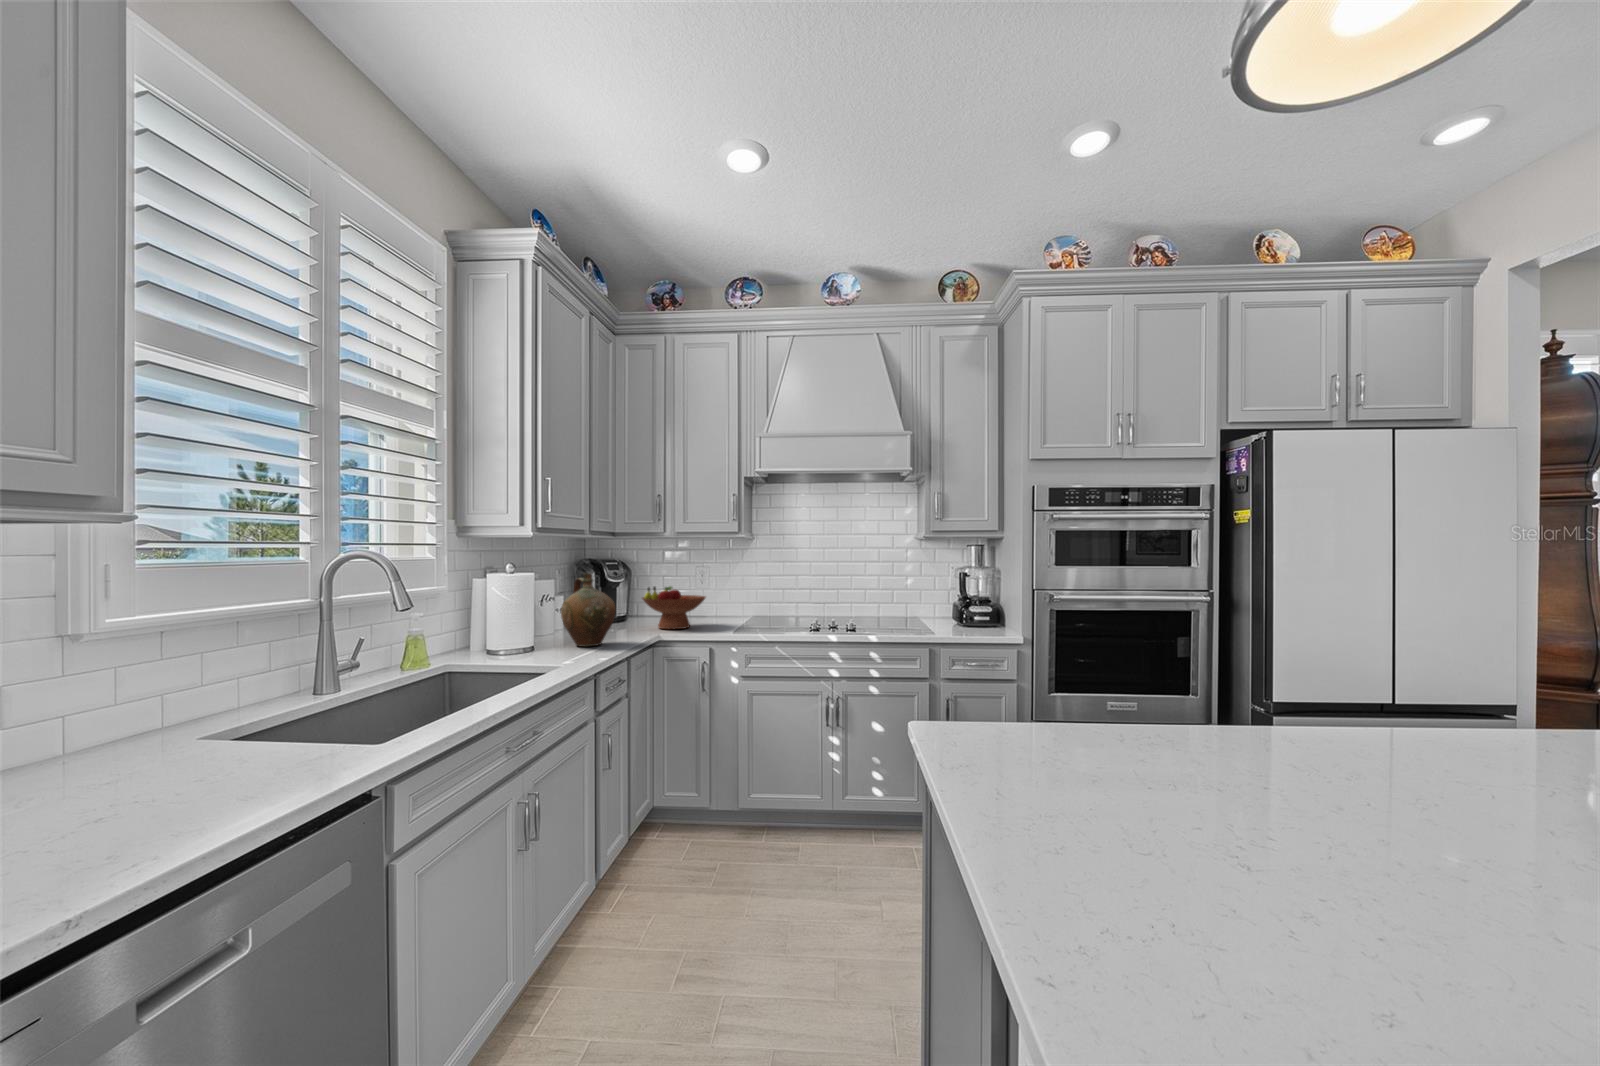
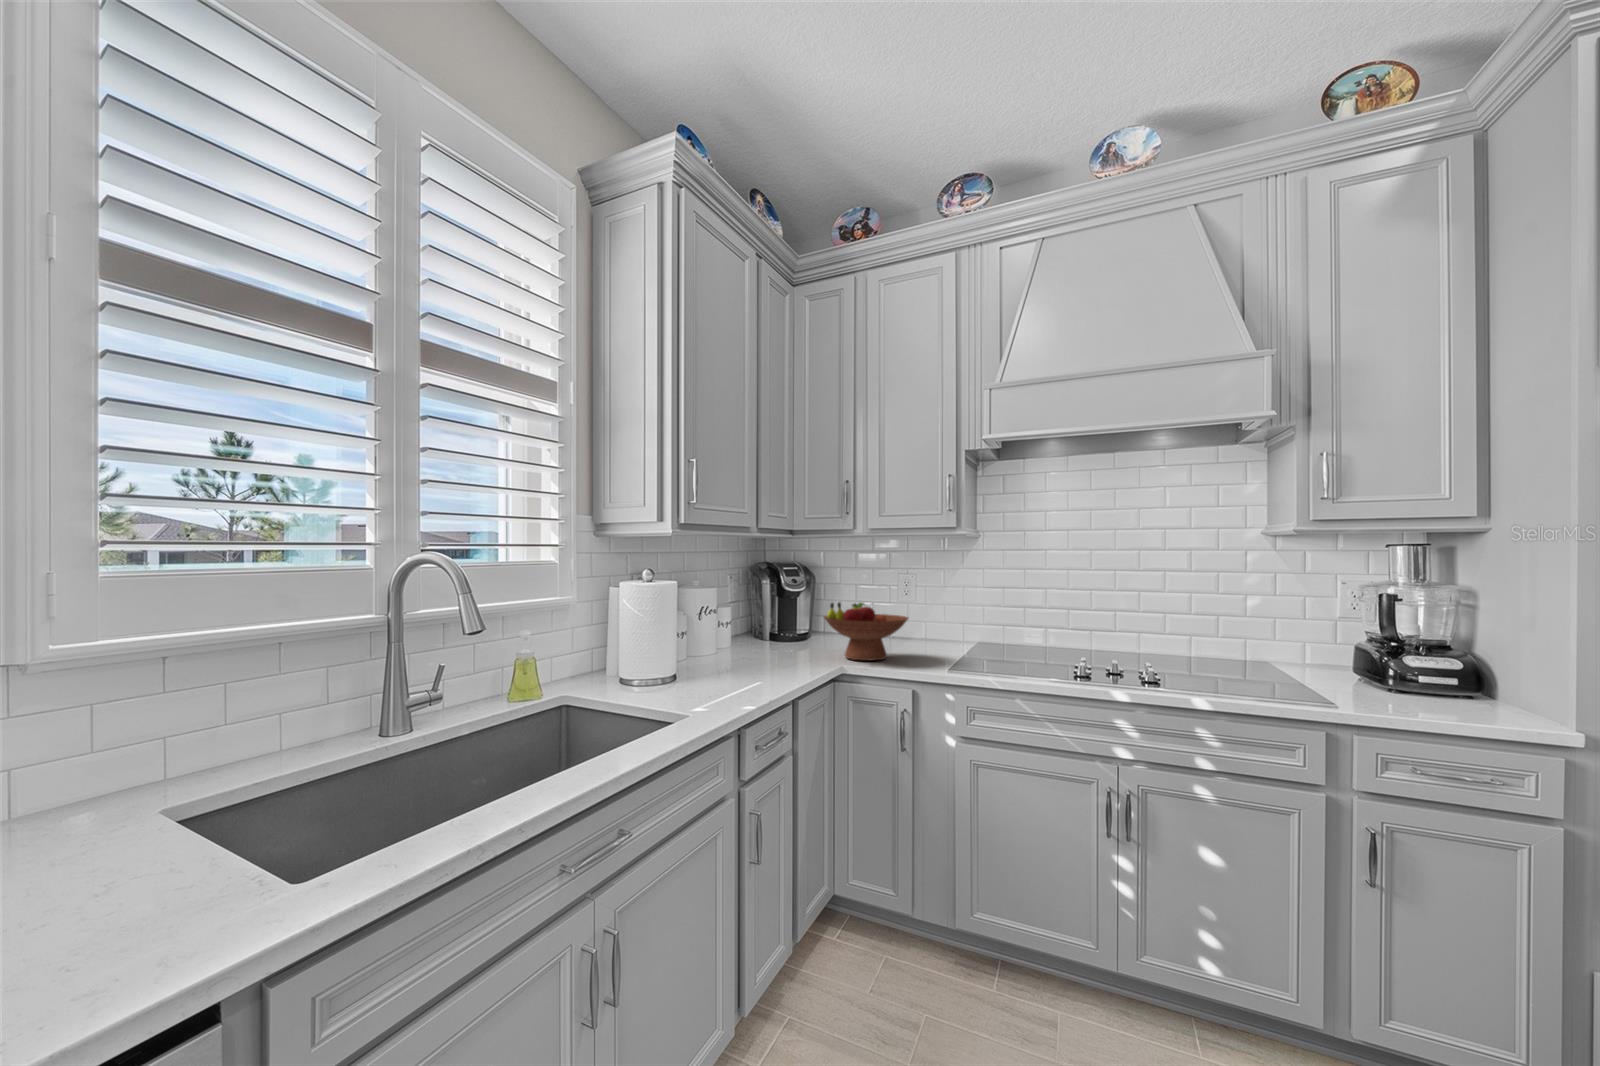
ceramic jug: present [561,573,615,647] -> none [712,584,778,681]

